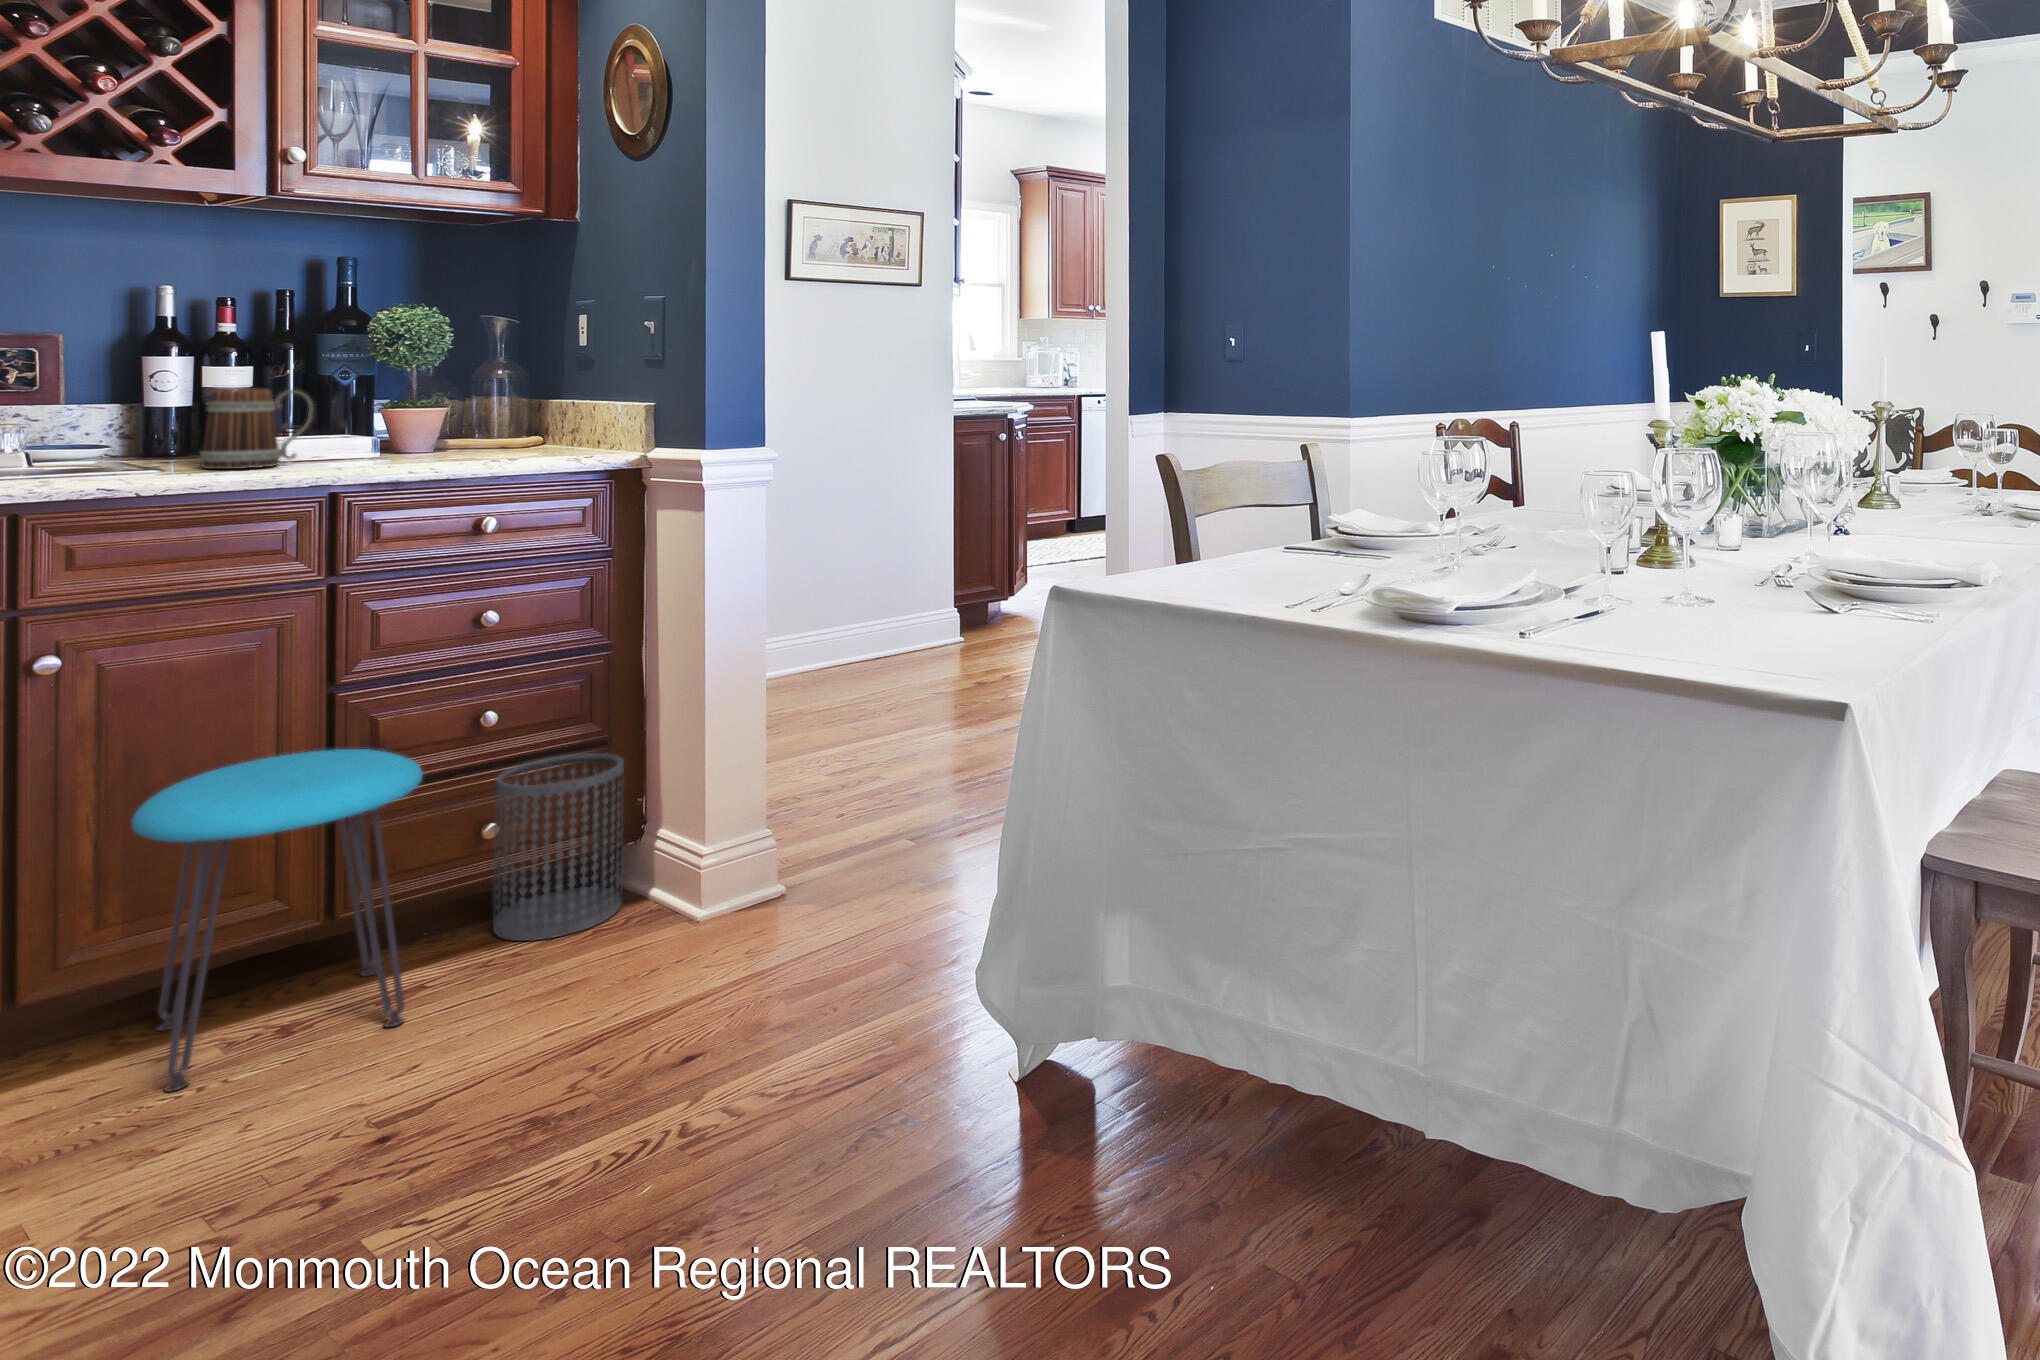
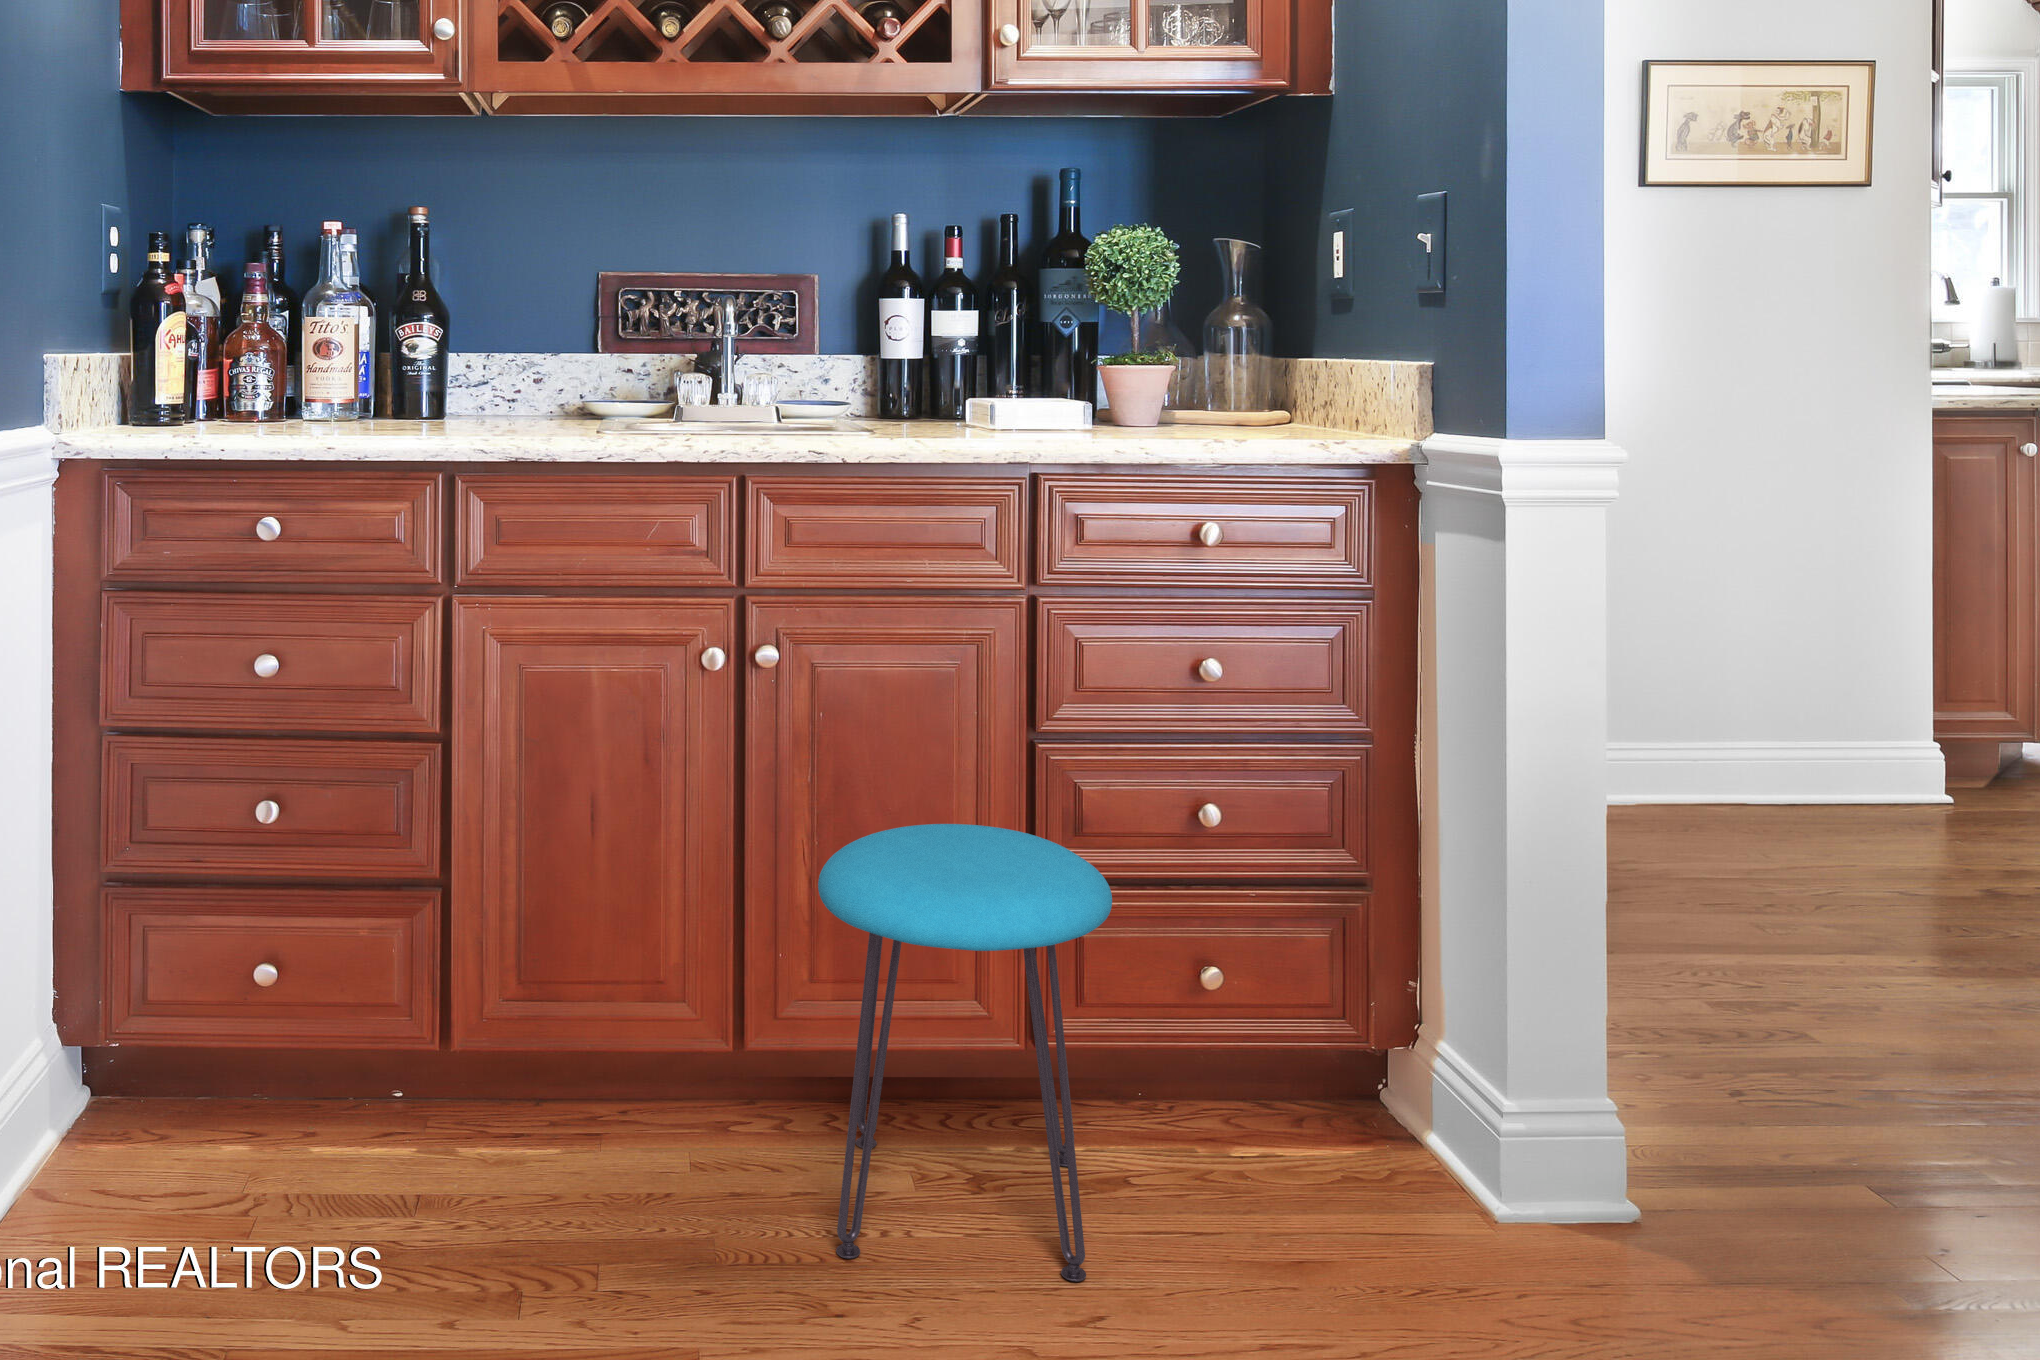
beer mug: present [199,389,313,469] -> none [905,331,1013,434]
wastebasket: present [493,753,624,941] -> none [1211,907,1386,1215]

